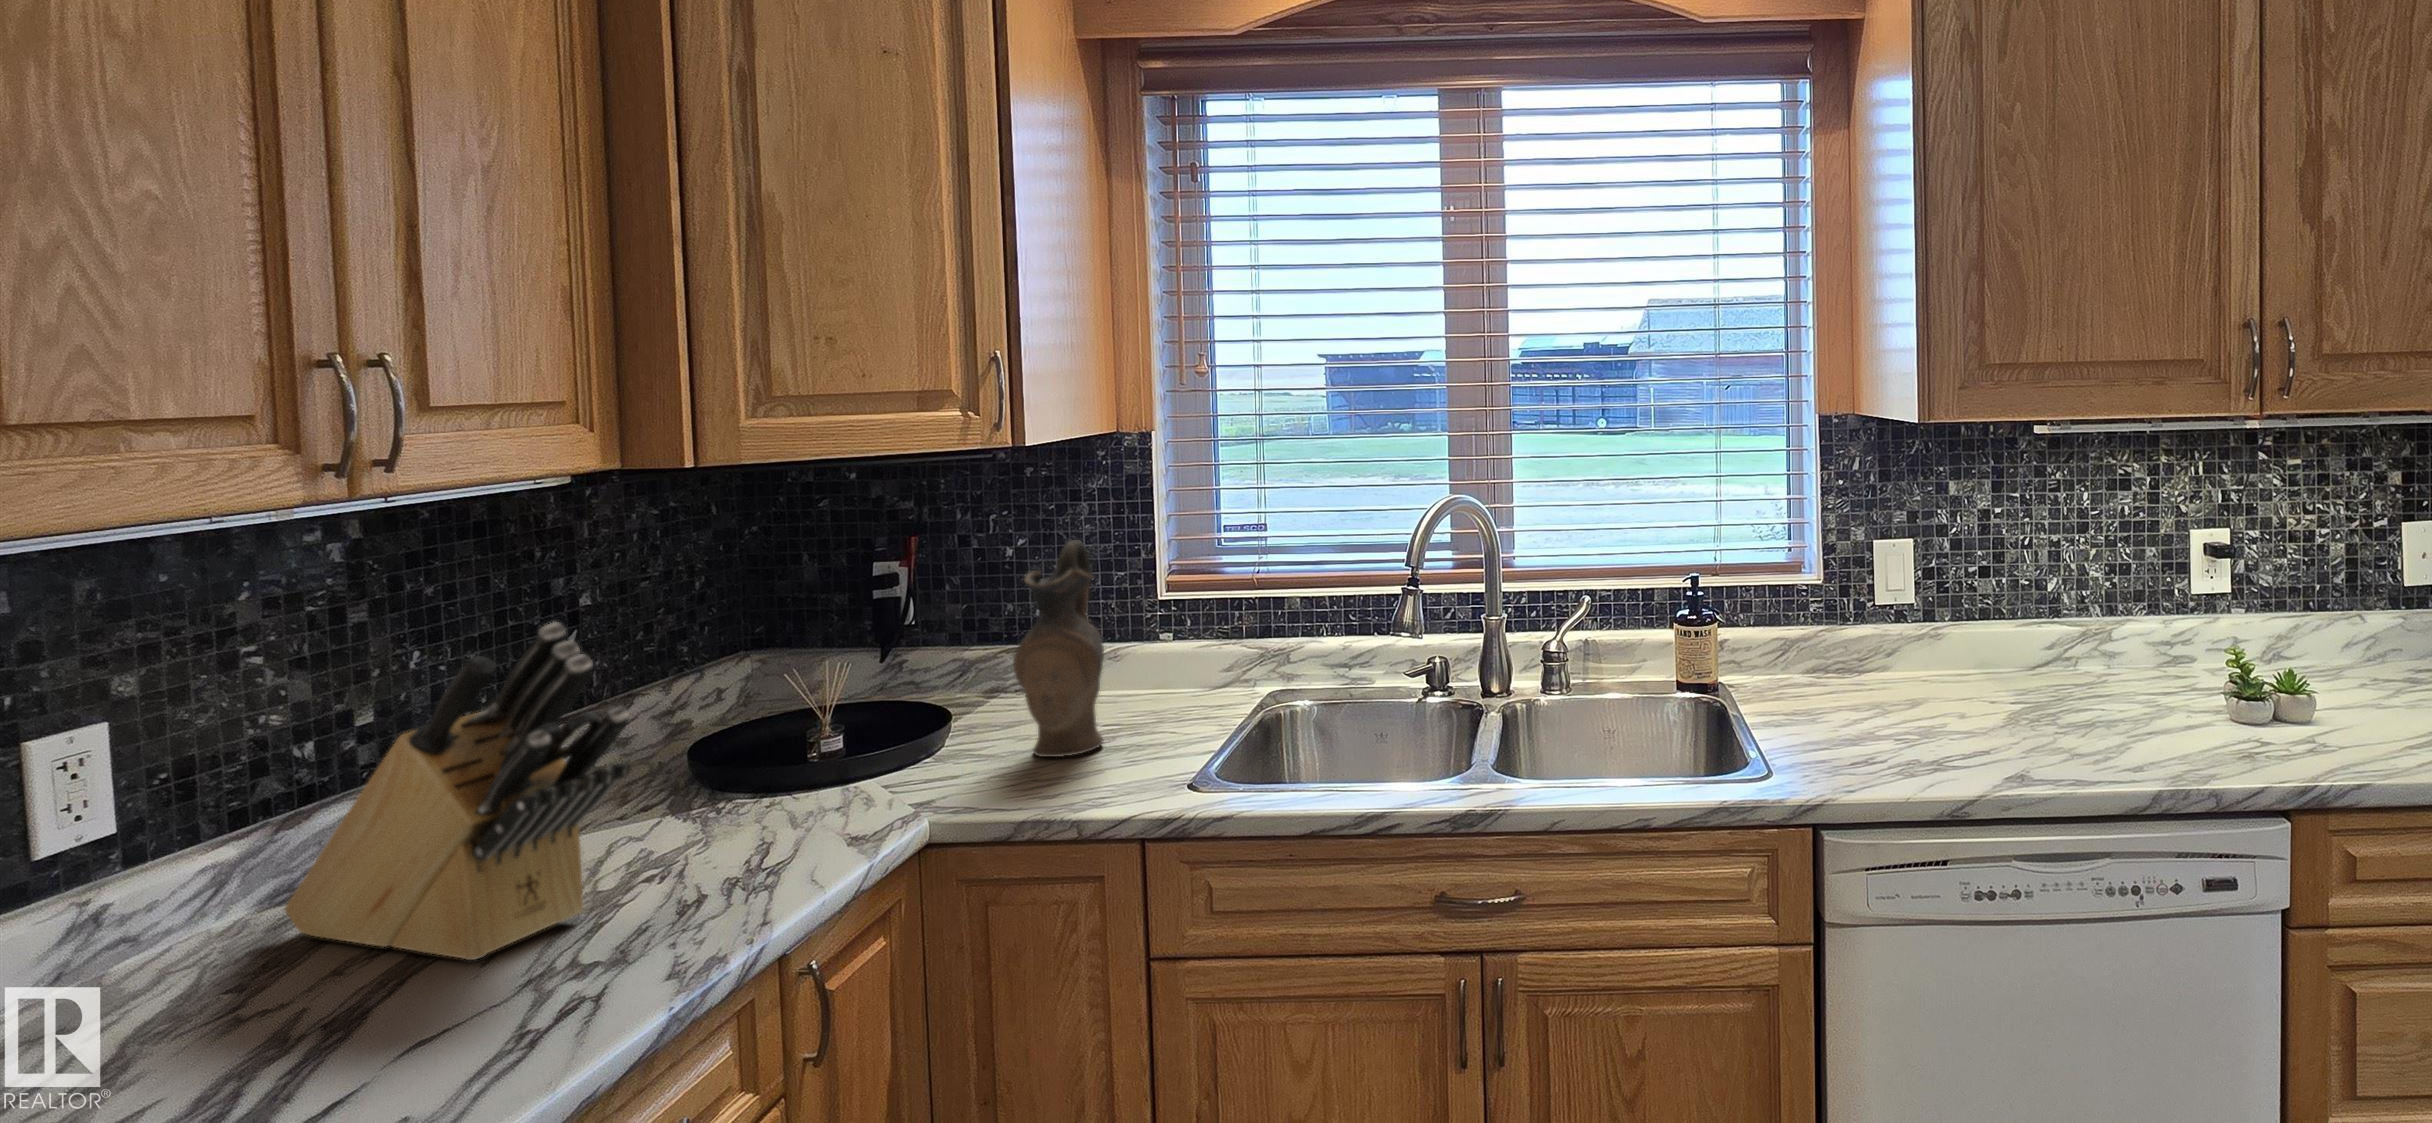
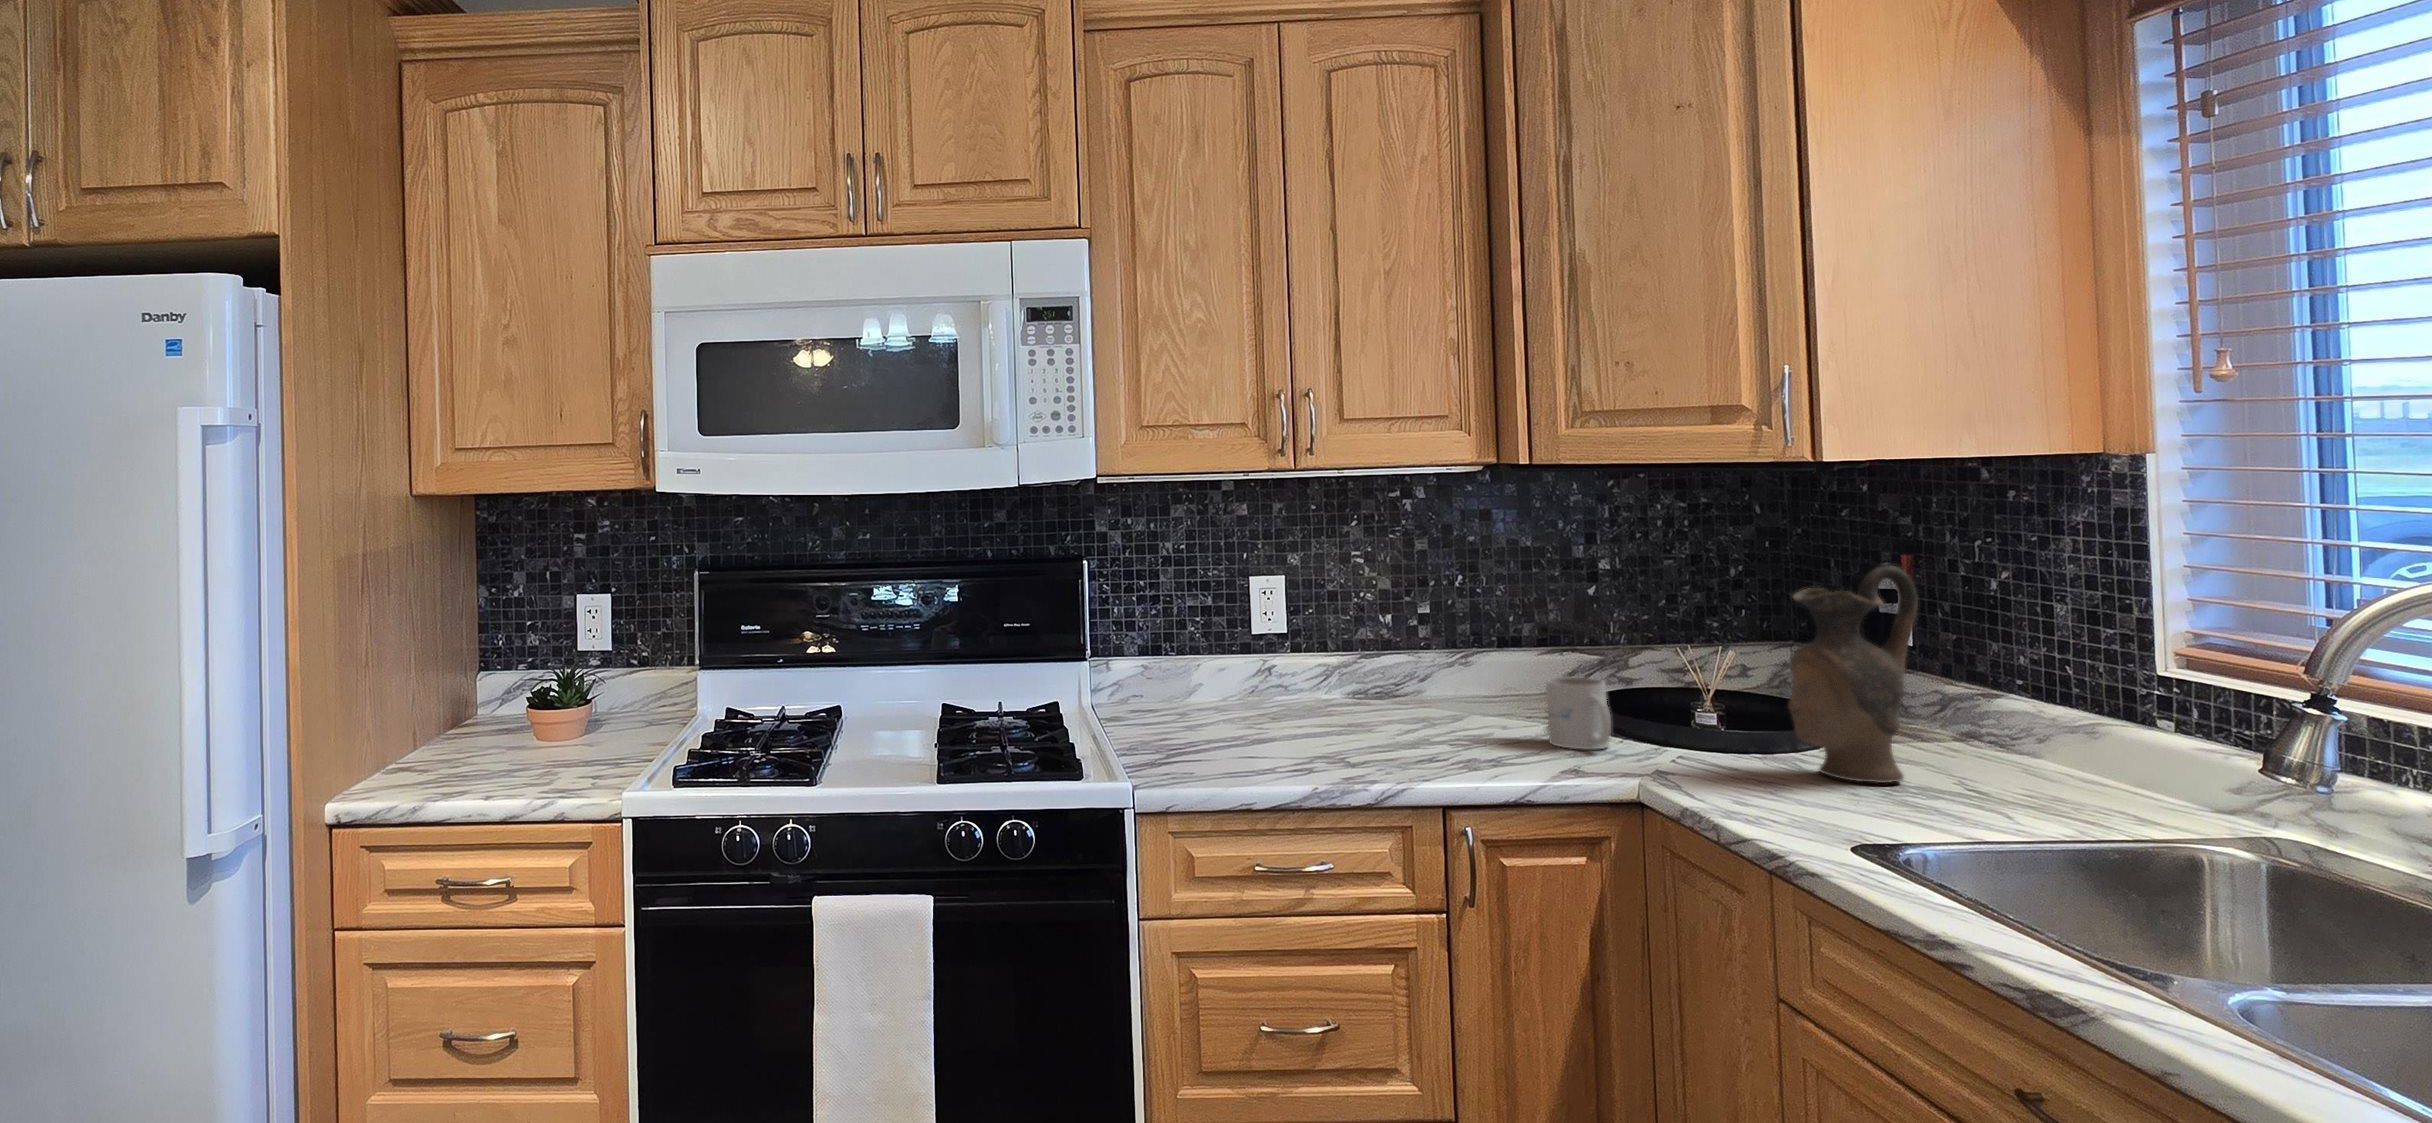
knife block: present [285,623,630,960] -> none [1301,550,1380,730]
mug: none [770,730,883,833] -> present [1546,677,1611,750]

